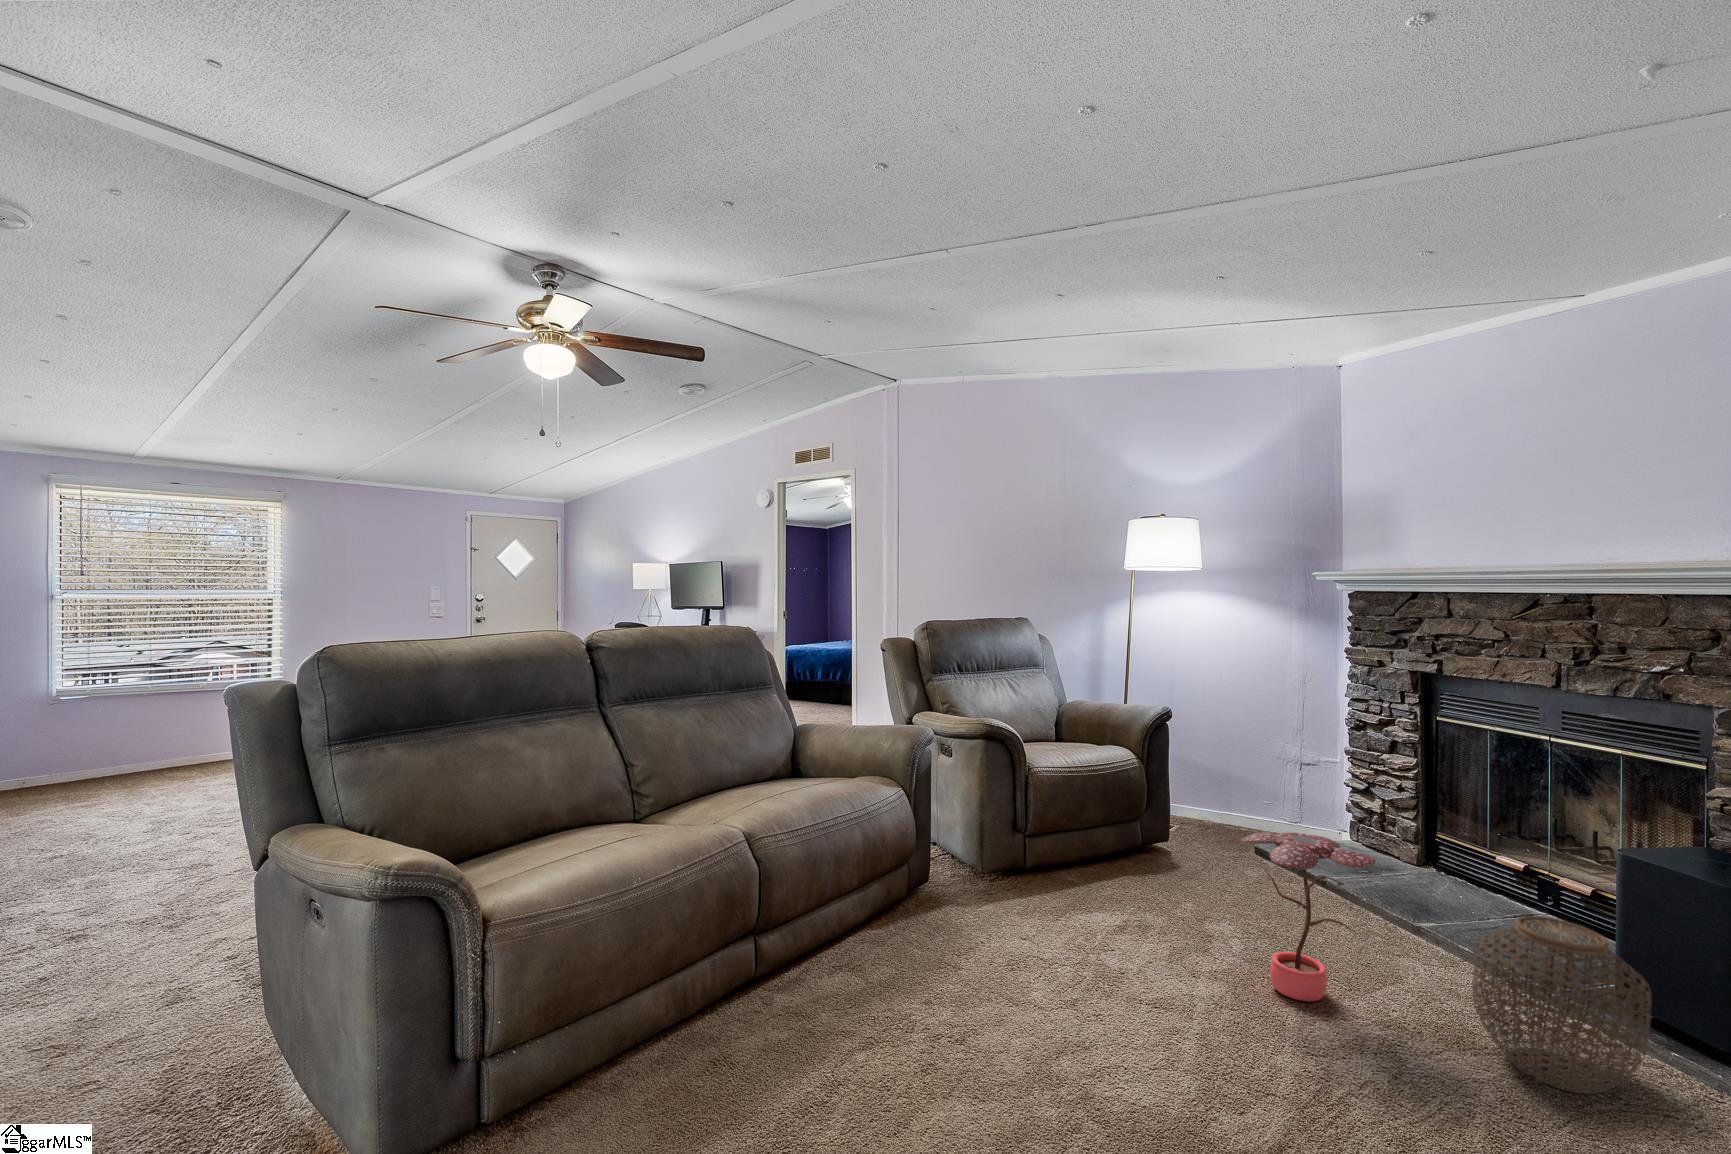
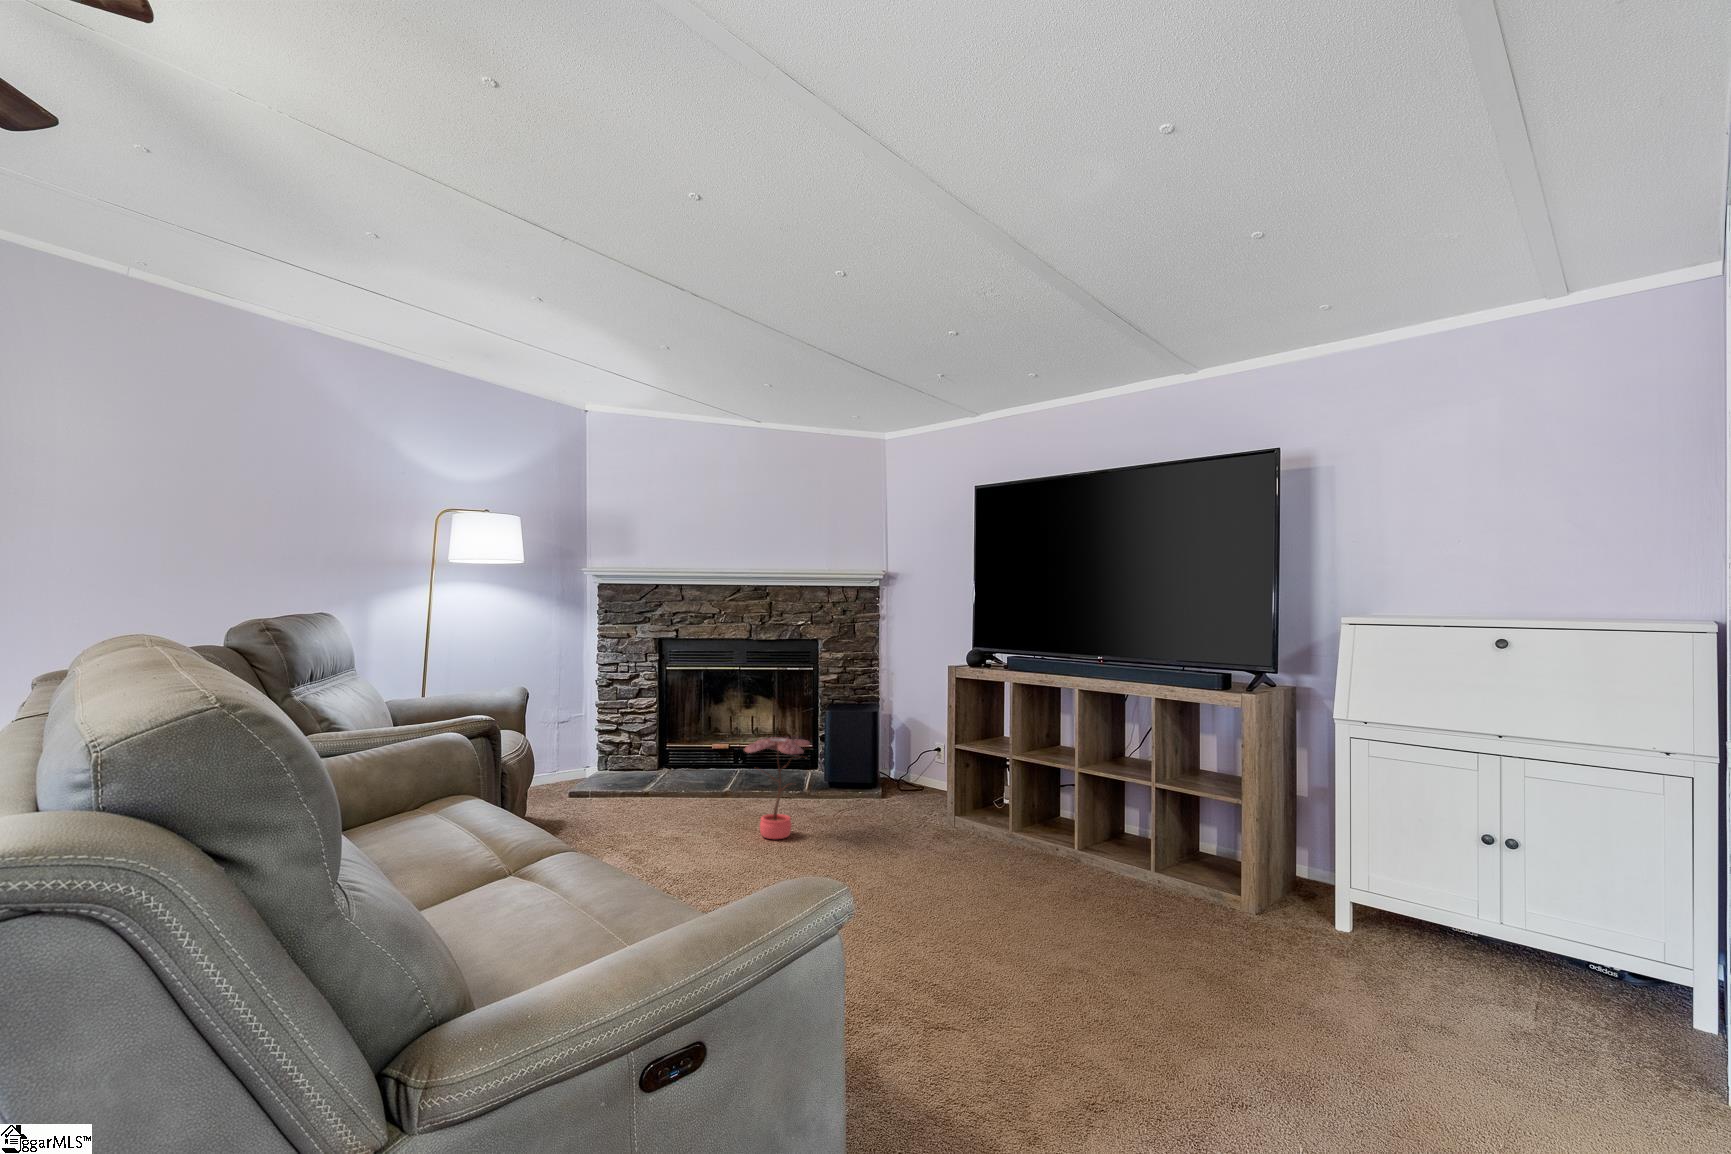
woven basket: present [1472,916,1651,1094] -> none [840,744,906,819]

